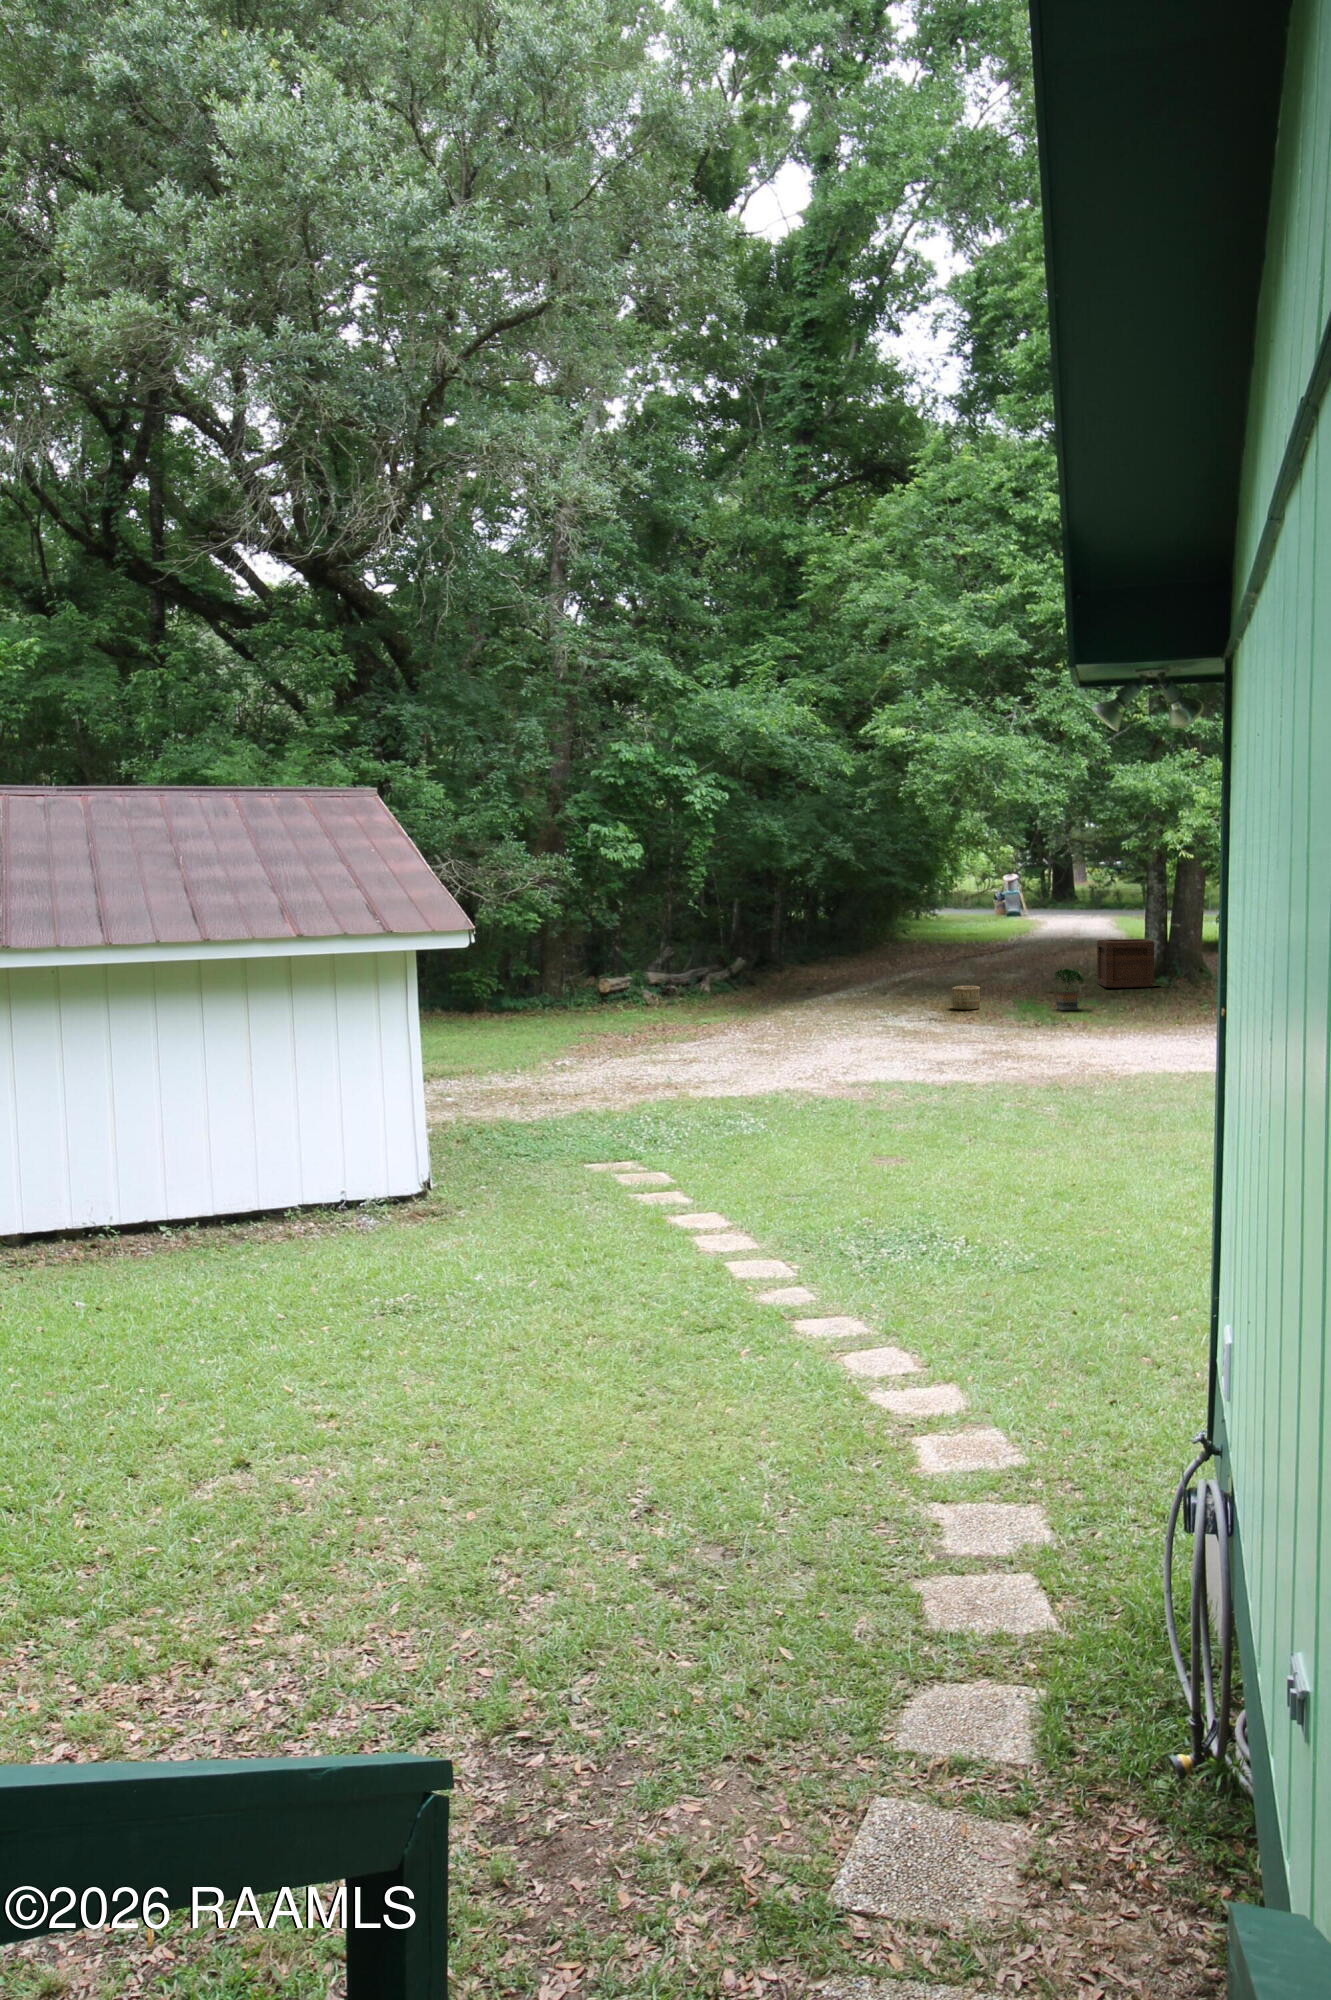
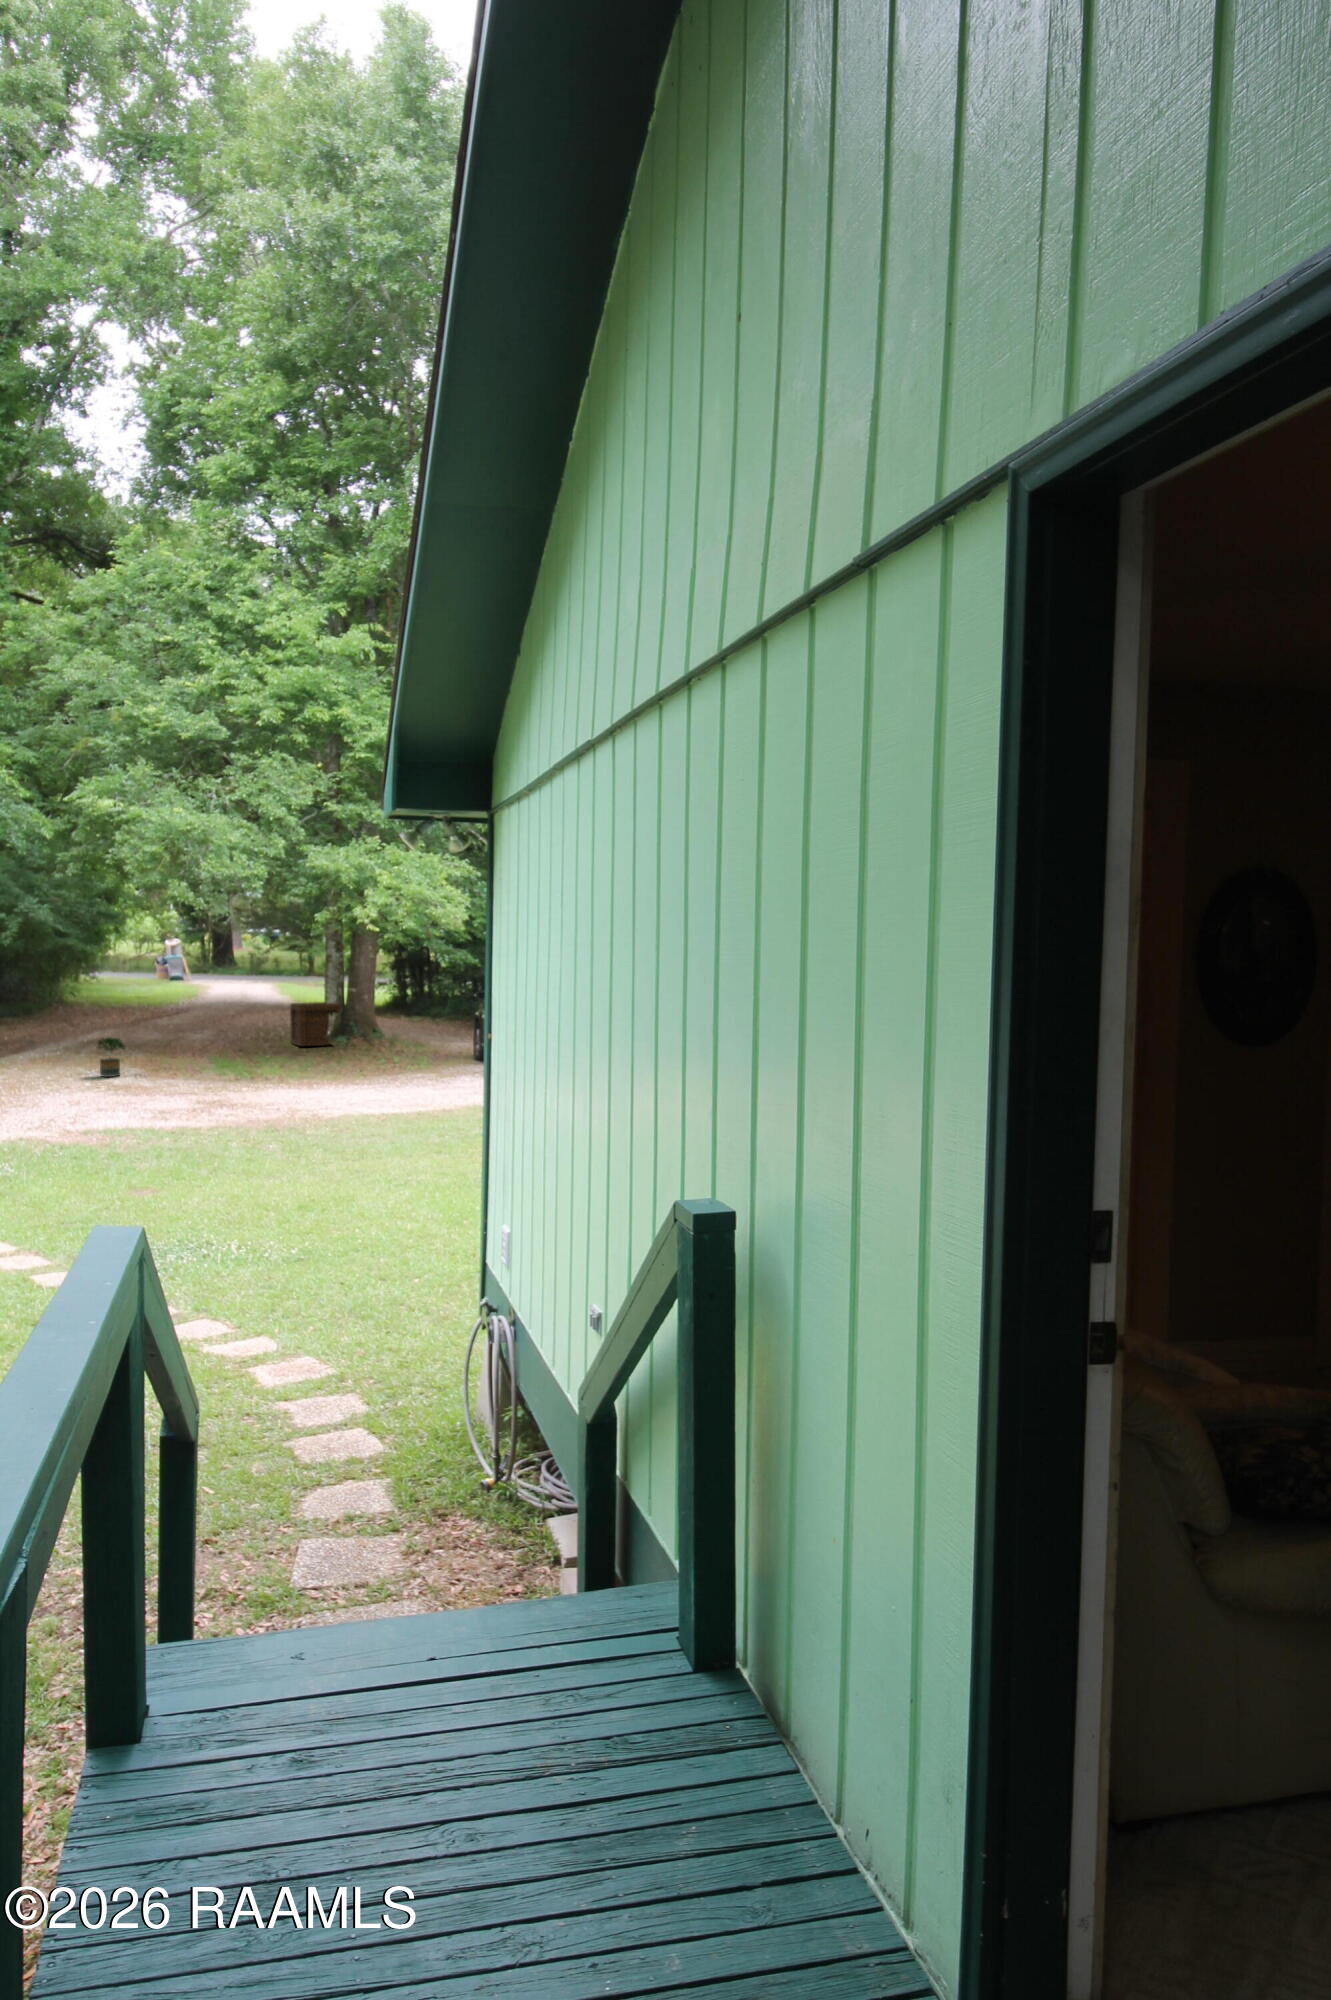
potted tree: present [1054,969,1084,1010] -> present [97,1037,126,1077]
wooden bucket: present [952,986,980,1009] -> none [157,1047,185,1070]

